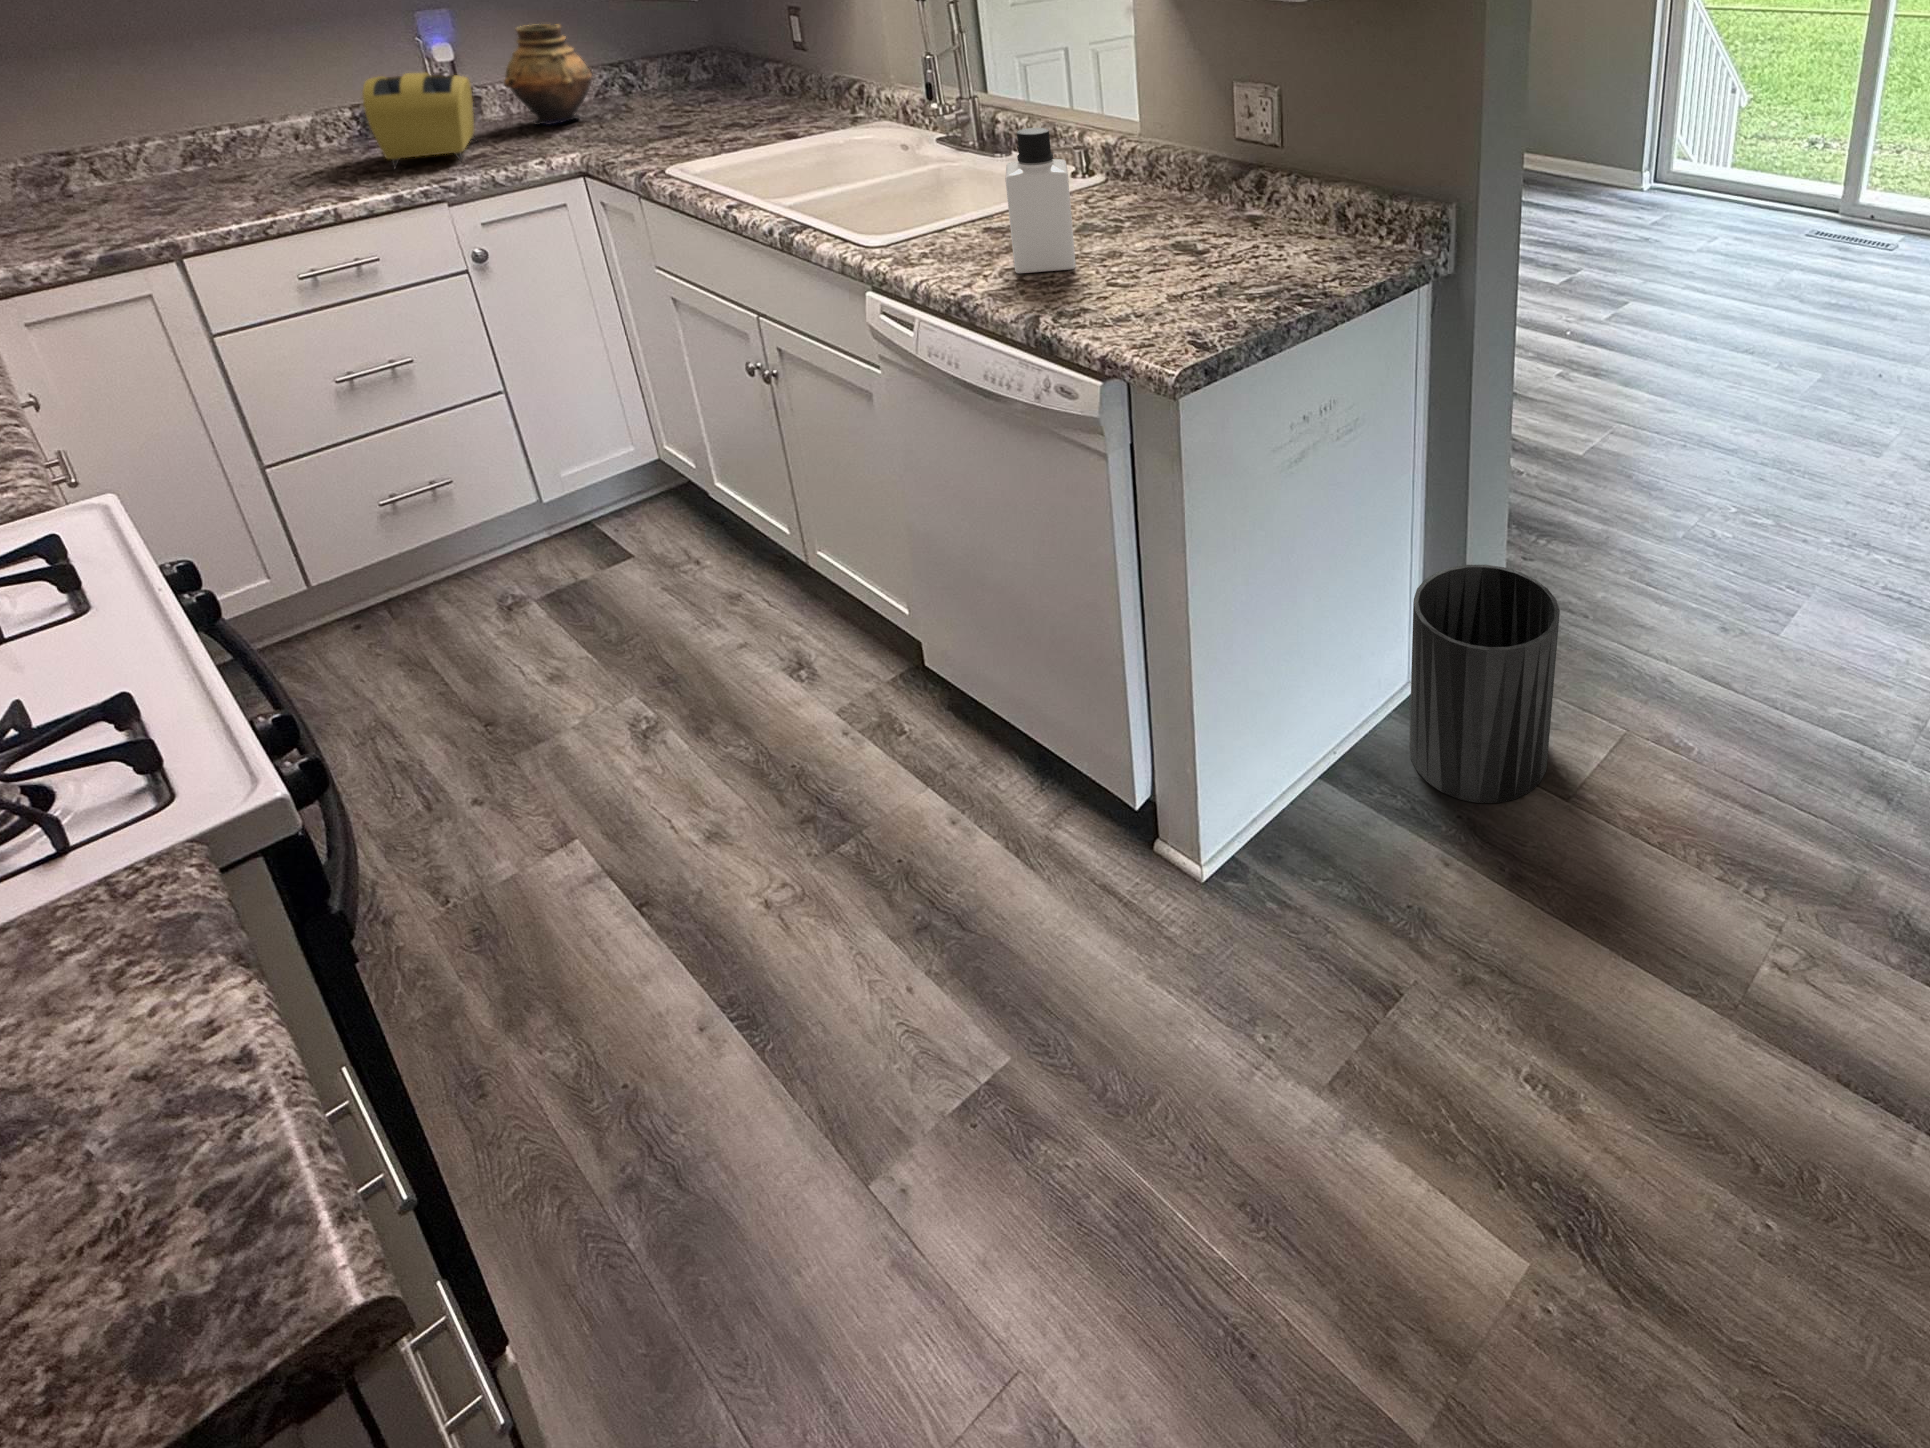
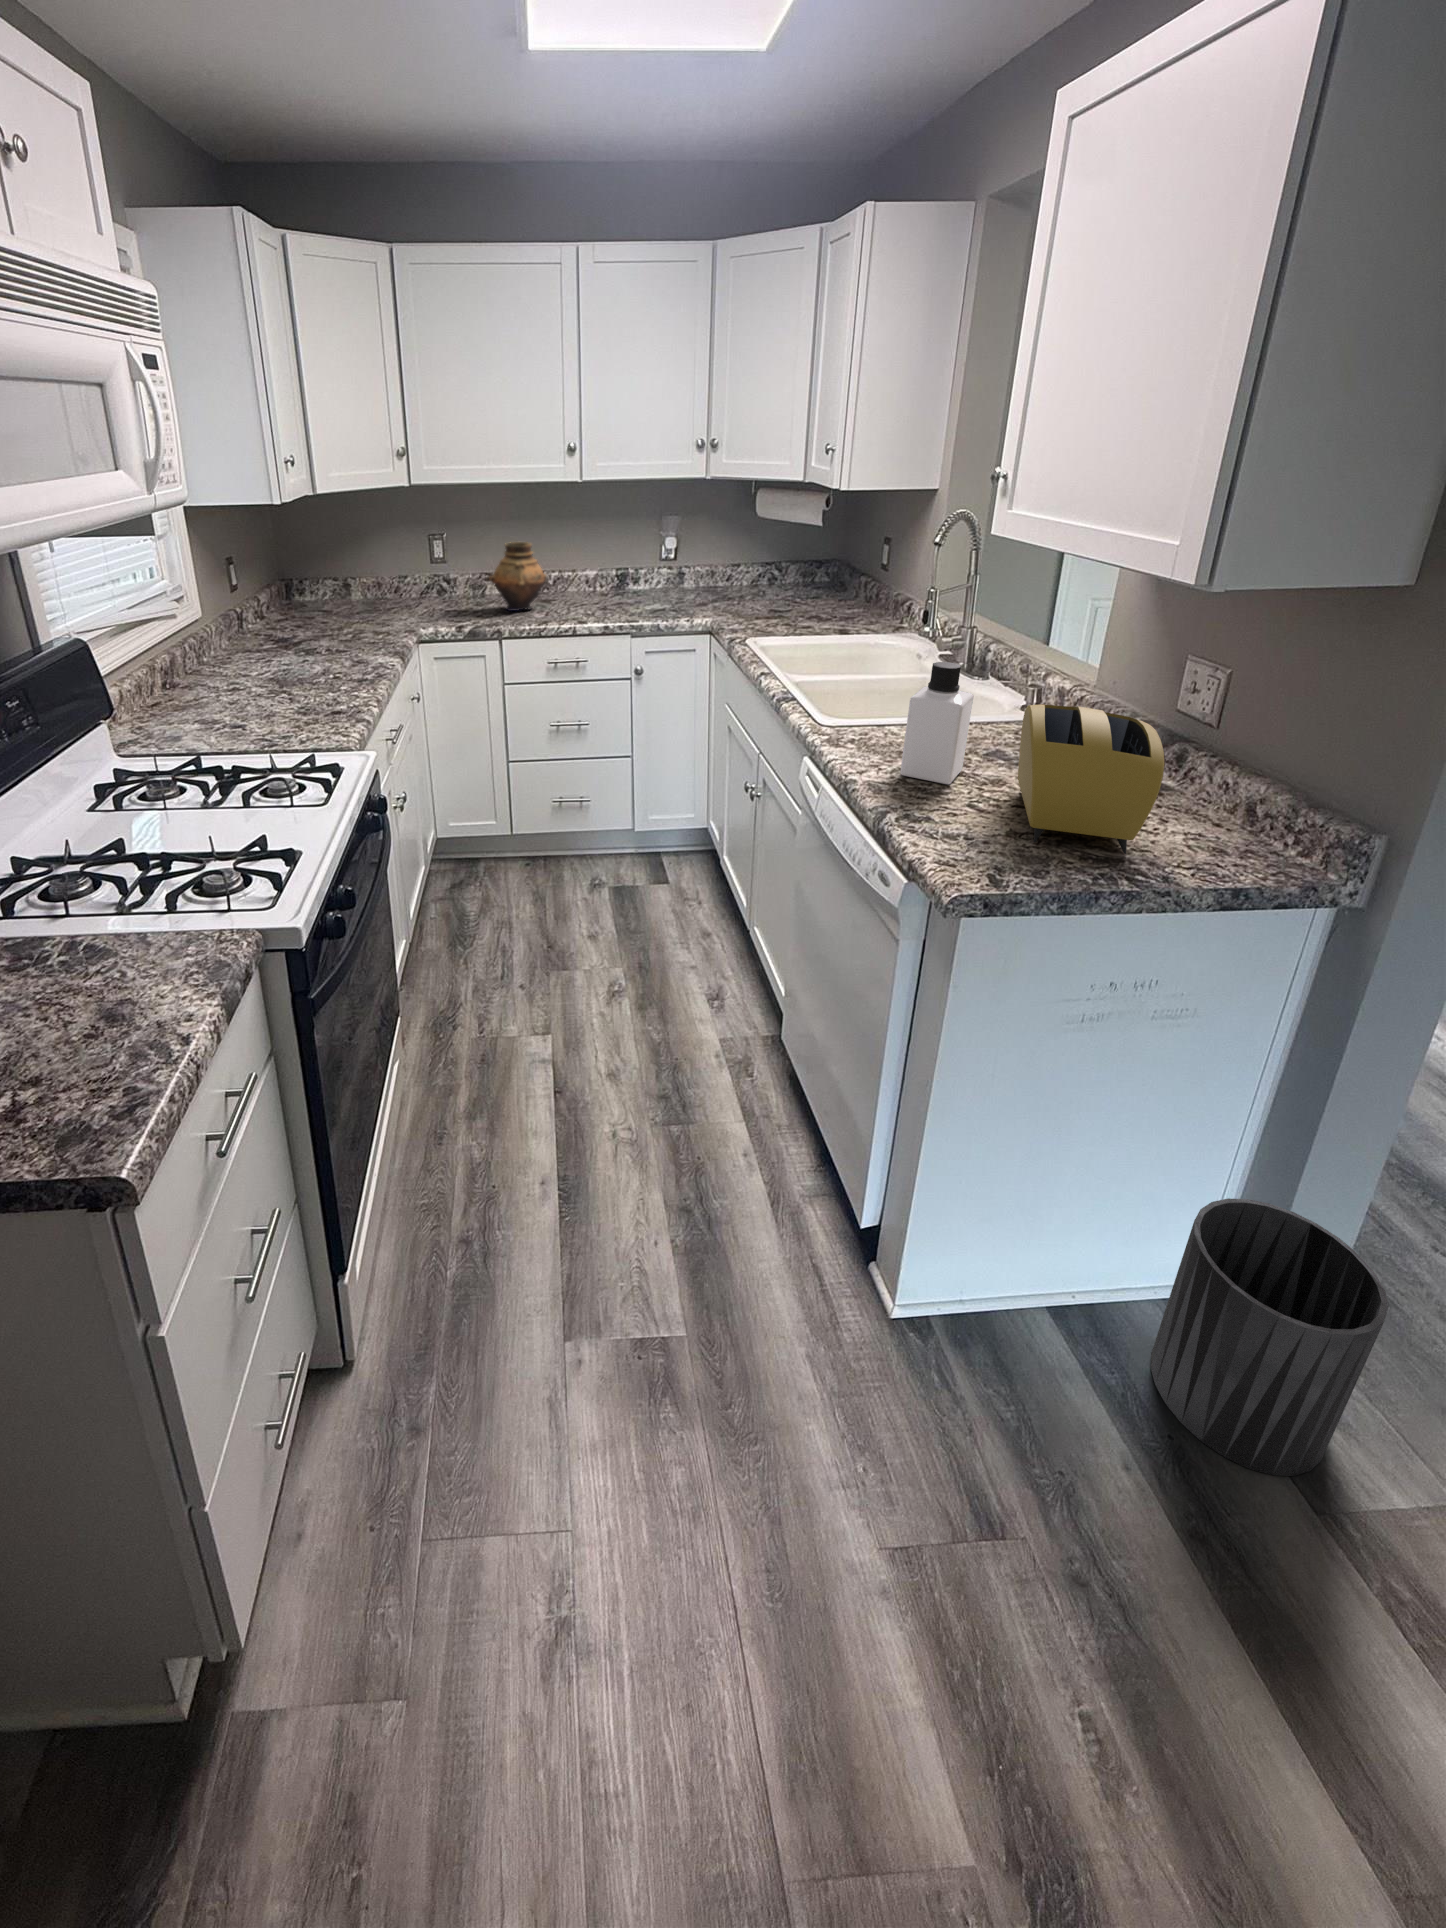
vase: present [504,24,592,125] -> present [489,542,547,611]
toaster: present [362,73,478,169] -> present [1018,704,1164,854]

